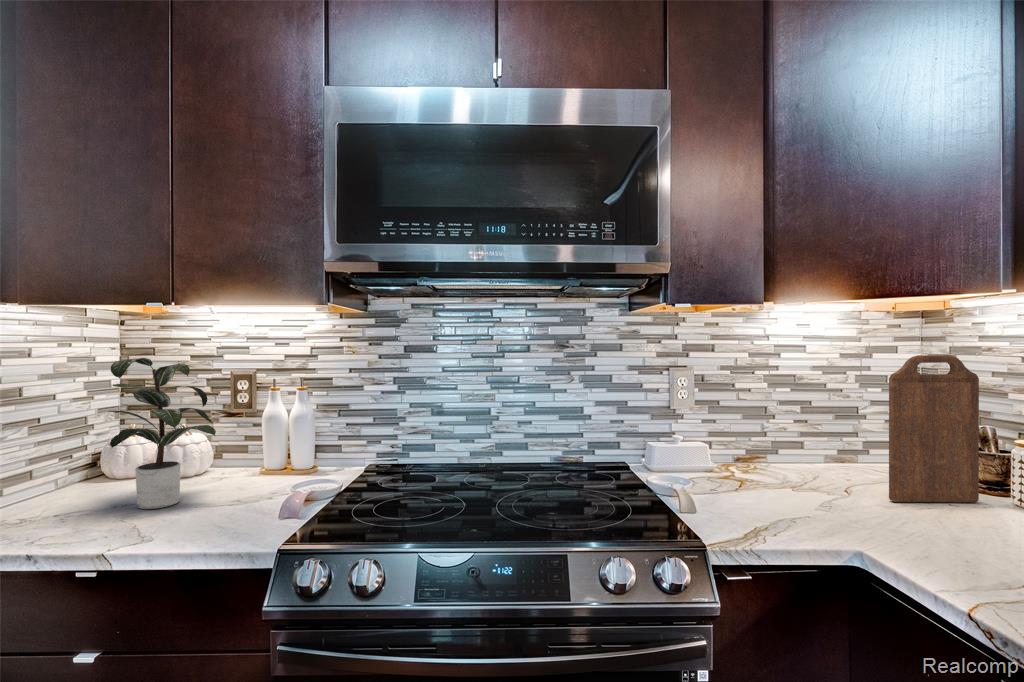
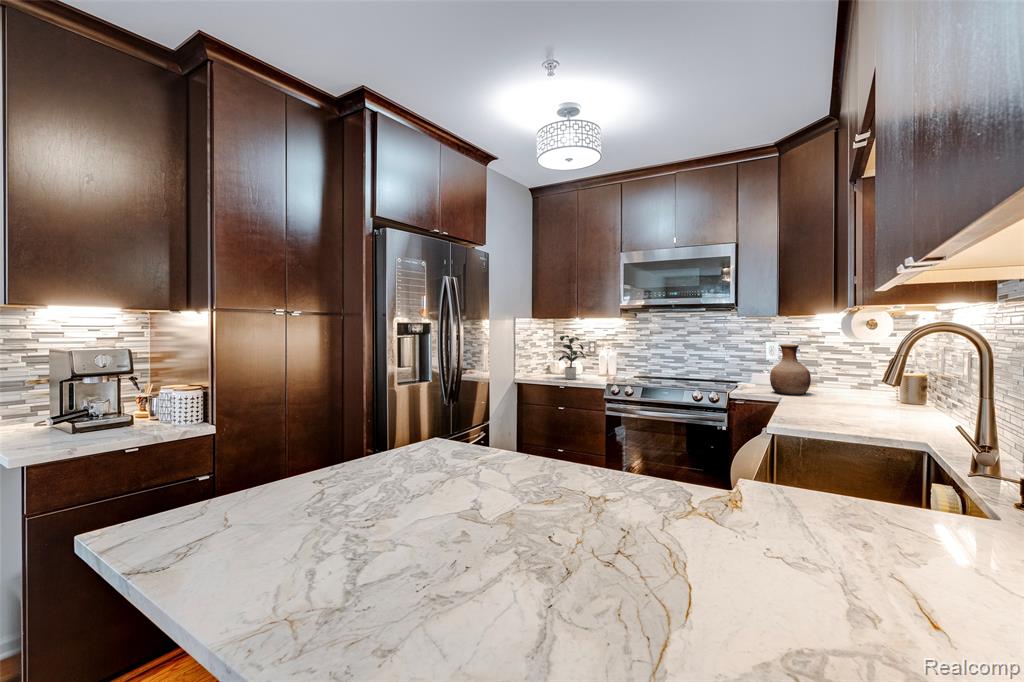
cutting board: present [889,355,979,502] -> none [834,337,878,399]
vase: none [742,374,844,509] -> present [770,344,811,395]

